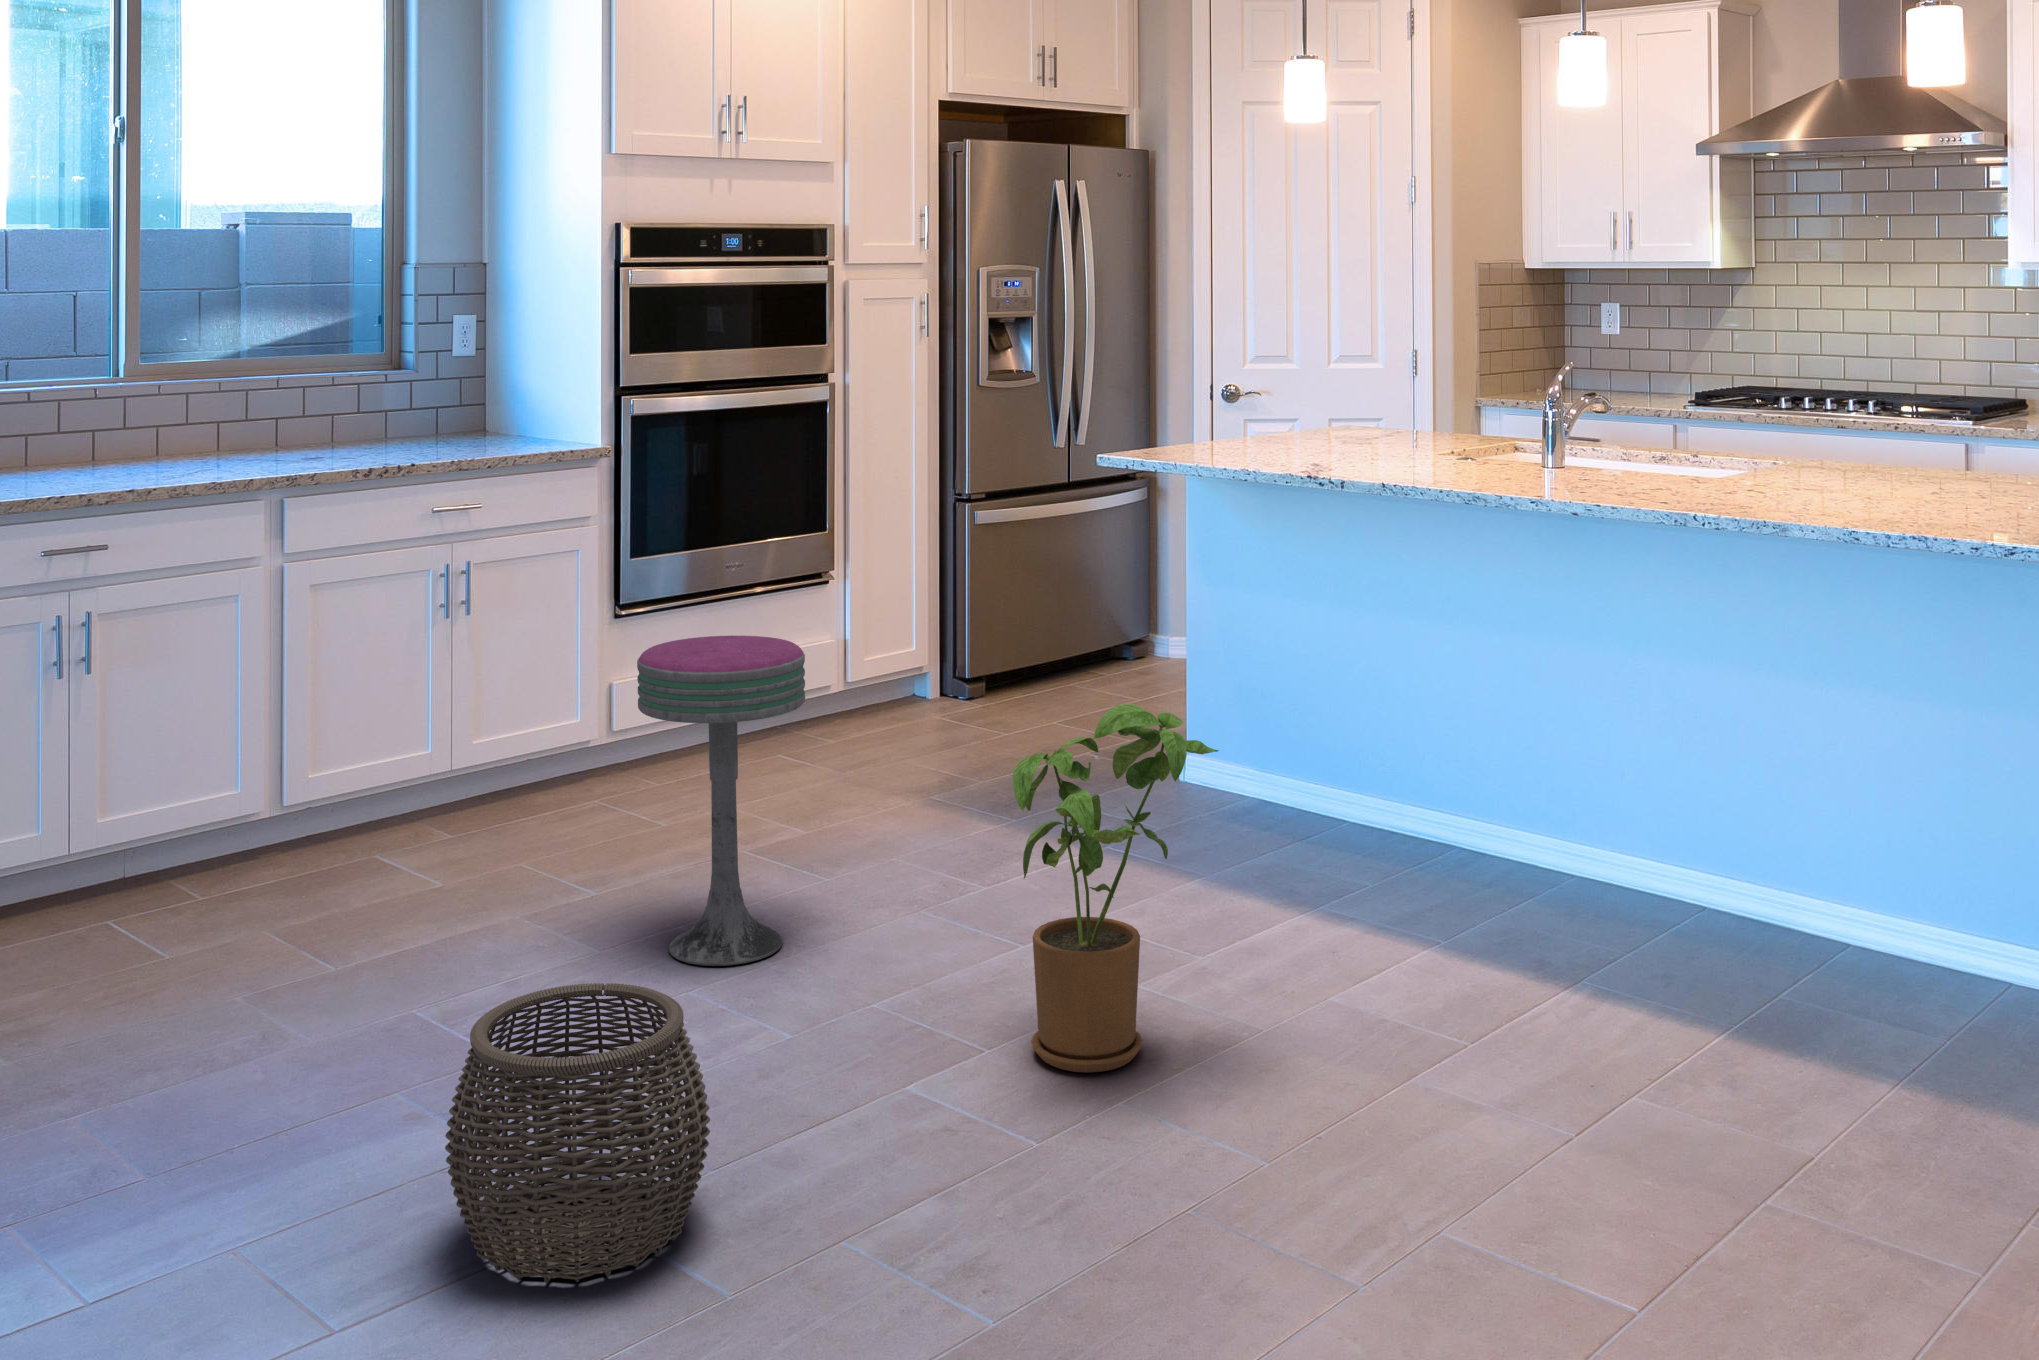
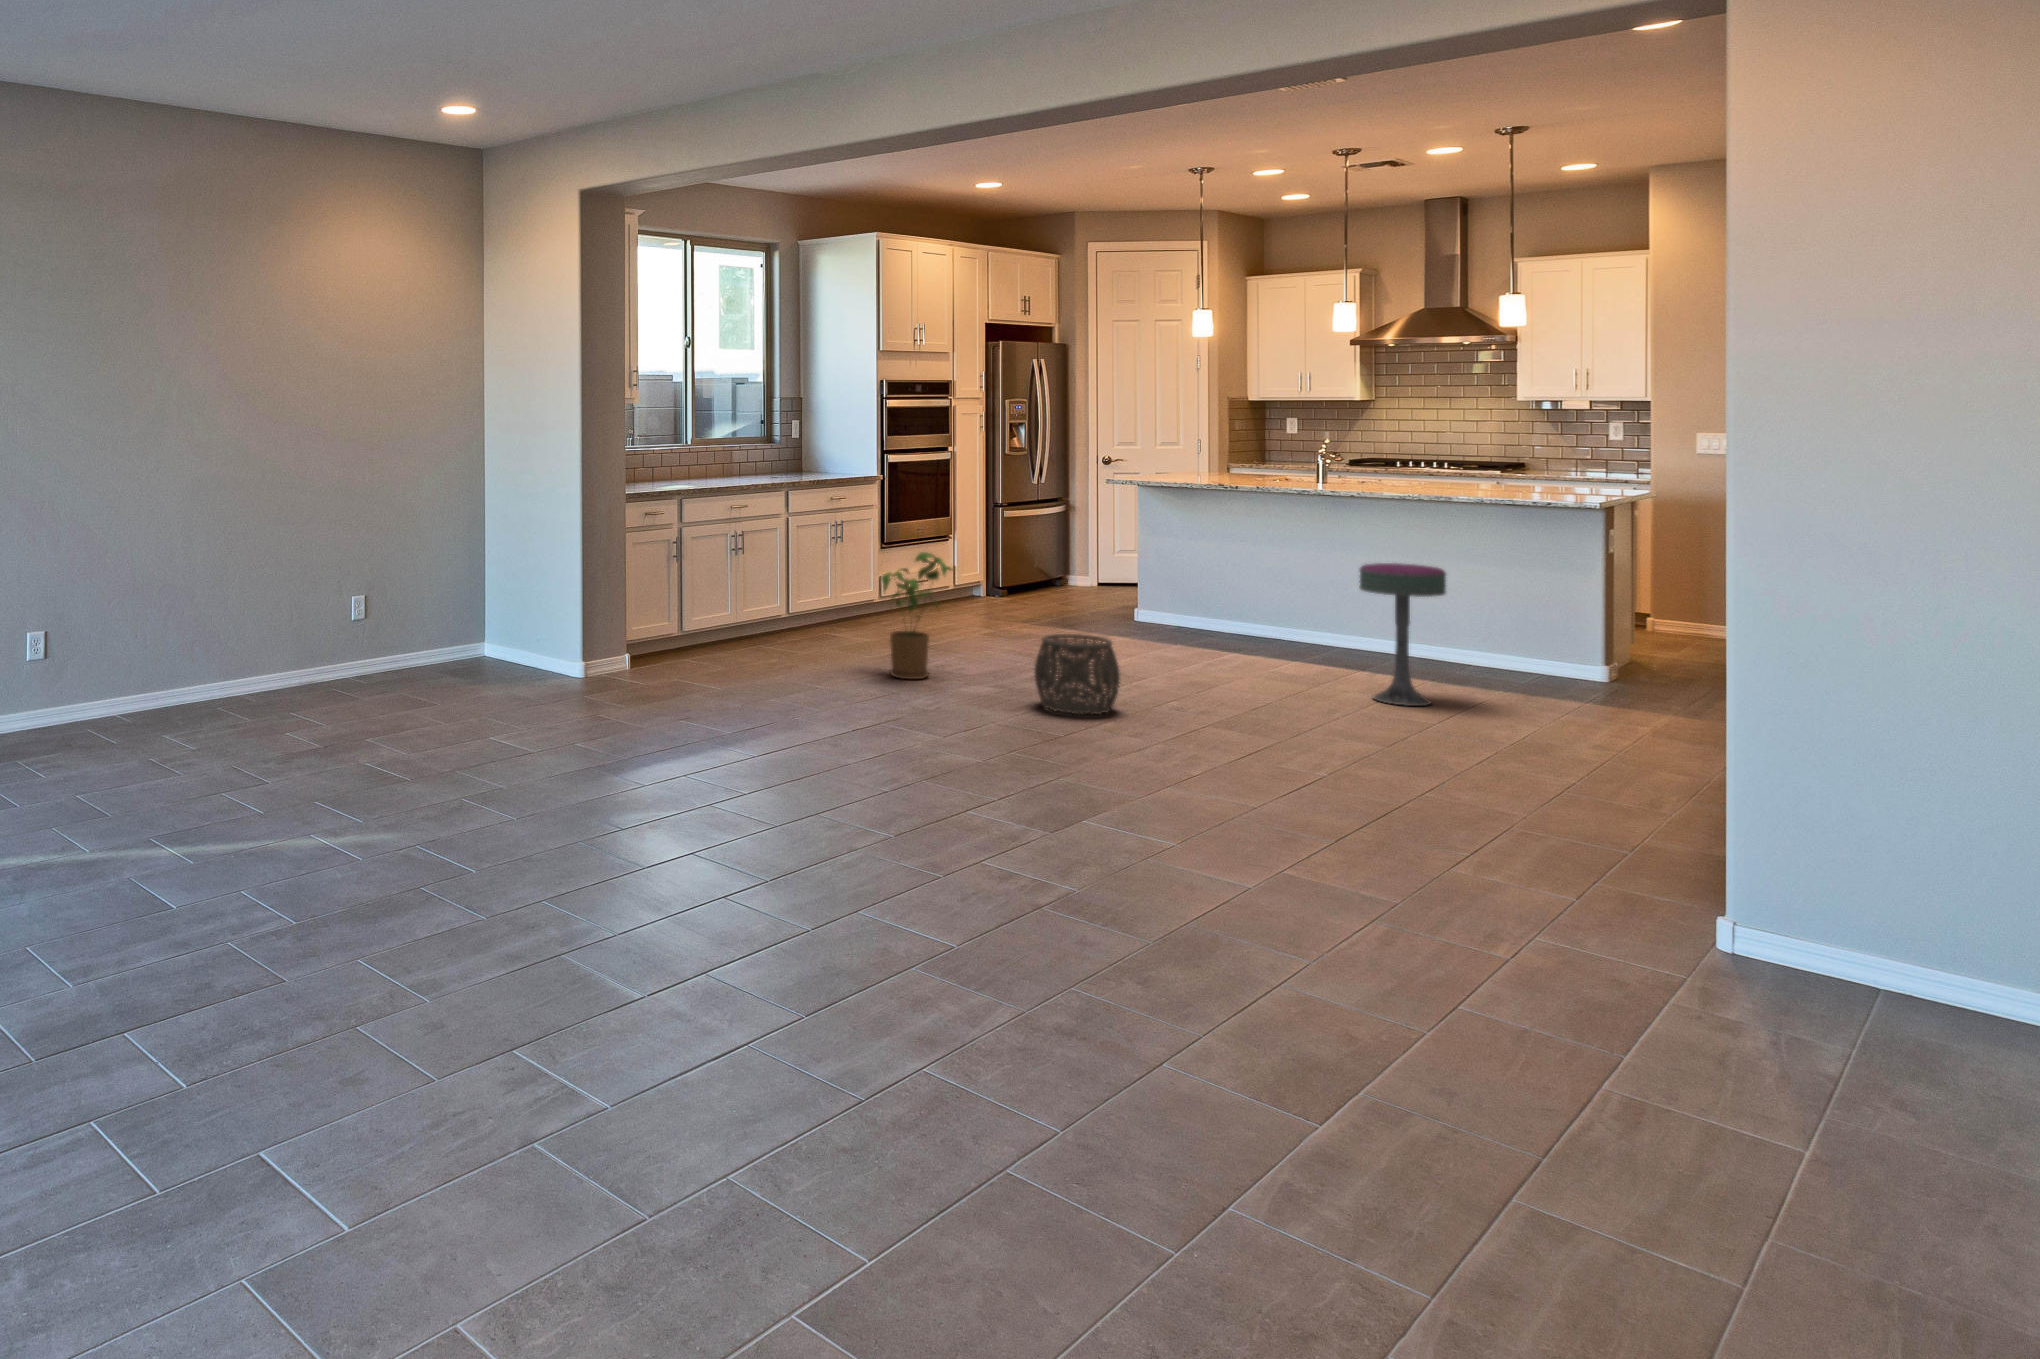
bar stool: present [637,635,805,966] -> present [1359,563,1446,706]
house plant: present [1013,704,1219,1073] -> present [882,552,953,679]

